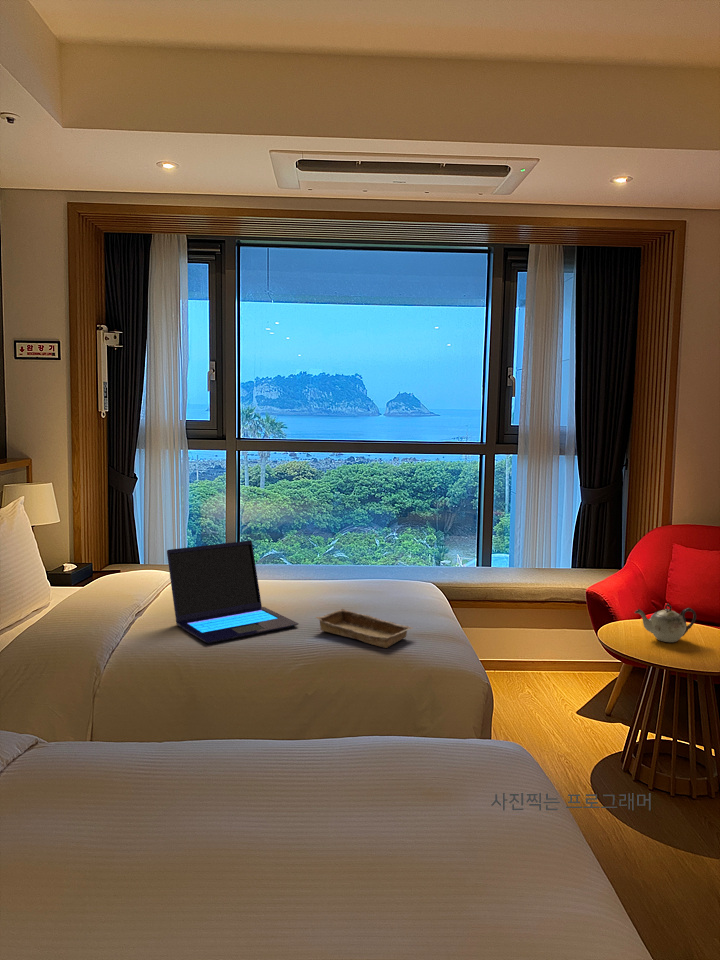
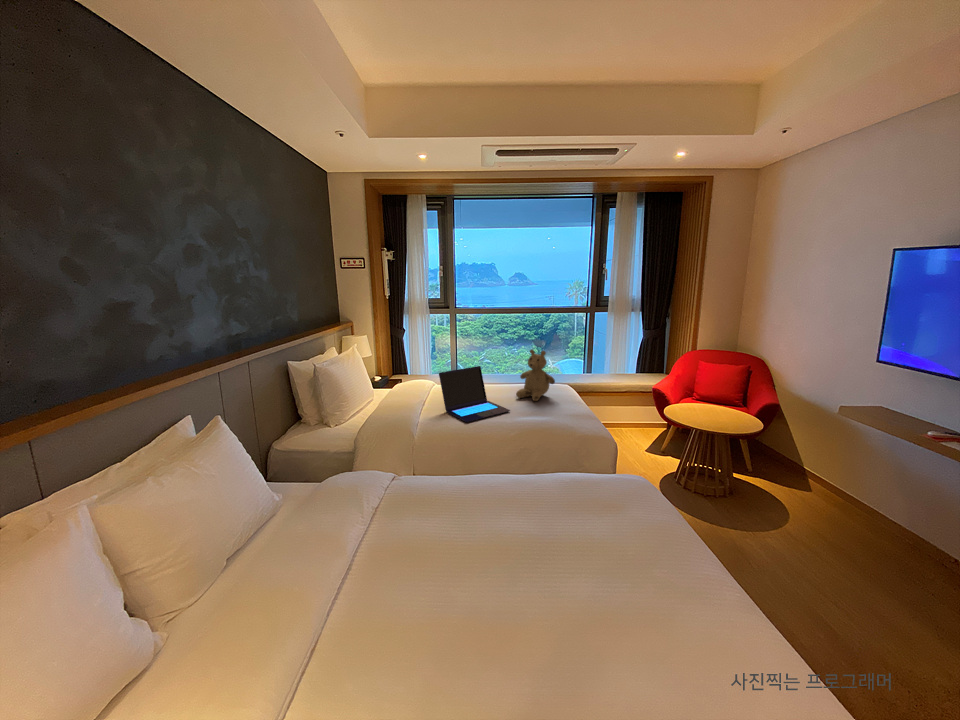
teddy bear: none [319,512,392,609] -> present [516,349,555,401]
teapot: present [635,604,696,642] -> none [688,396,723,416]
tray: present [316,609,413,648] -> none [520,402,574,424]

